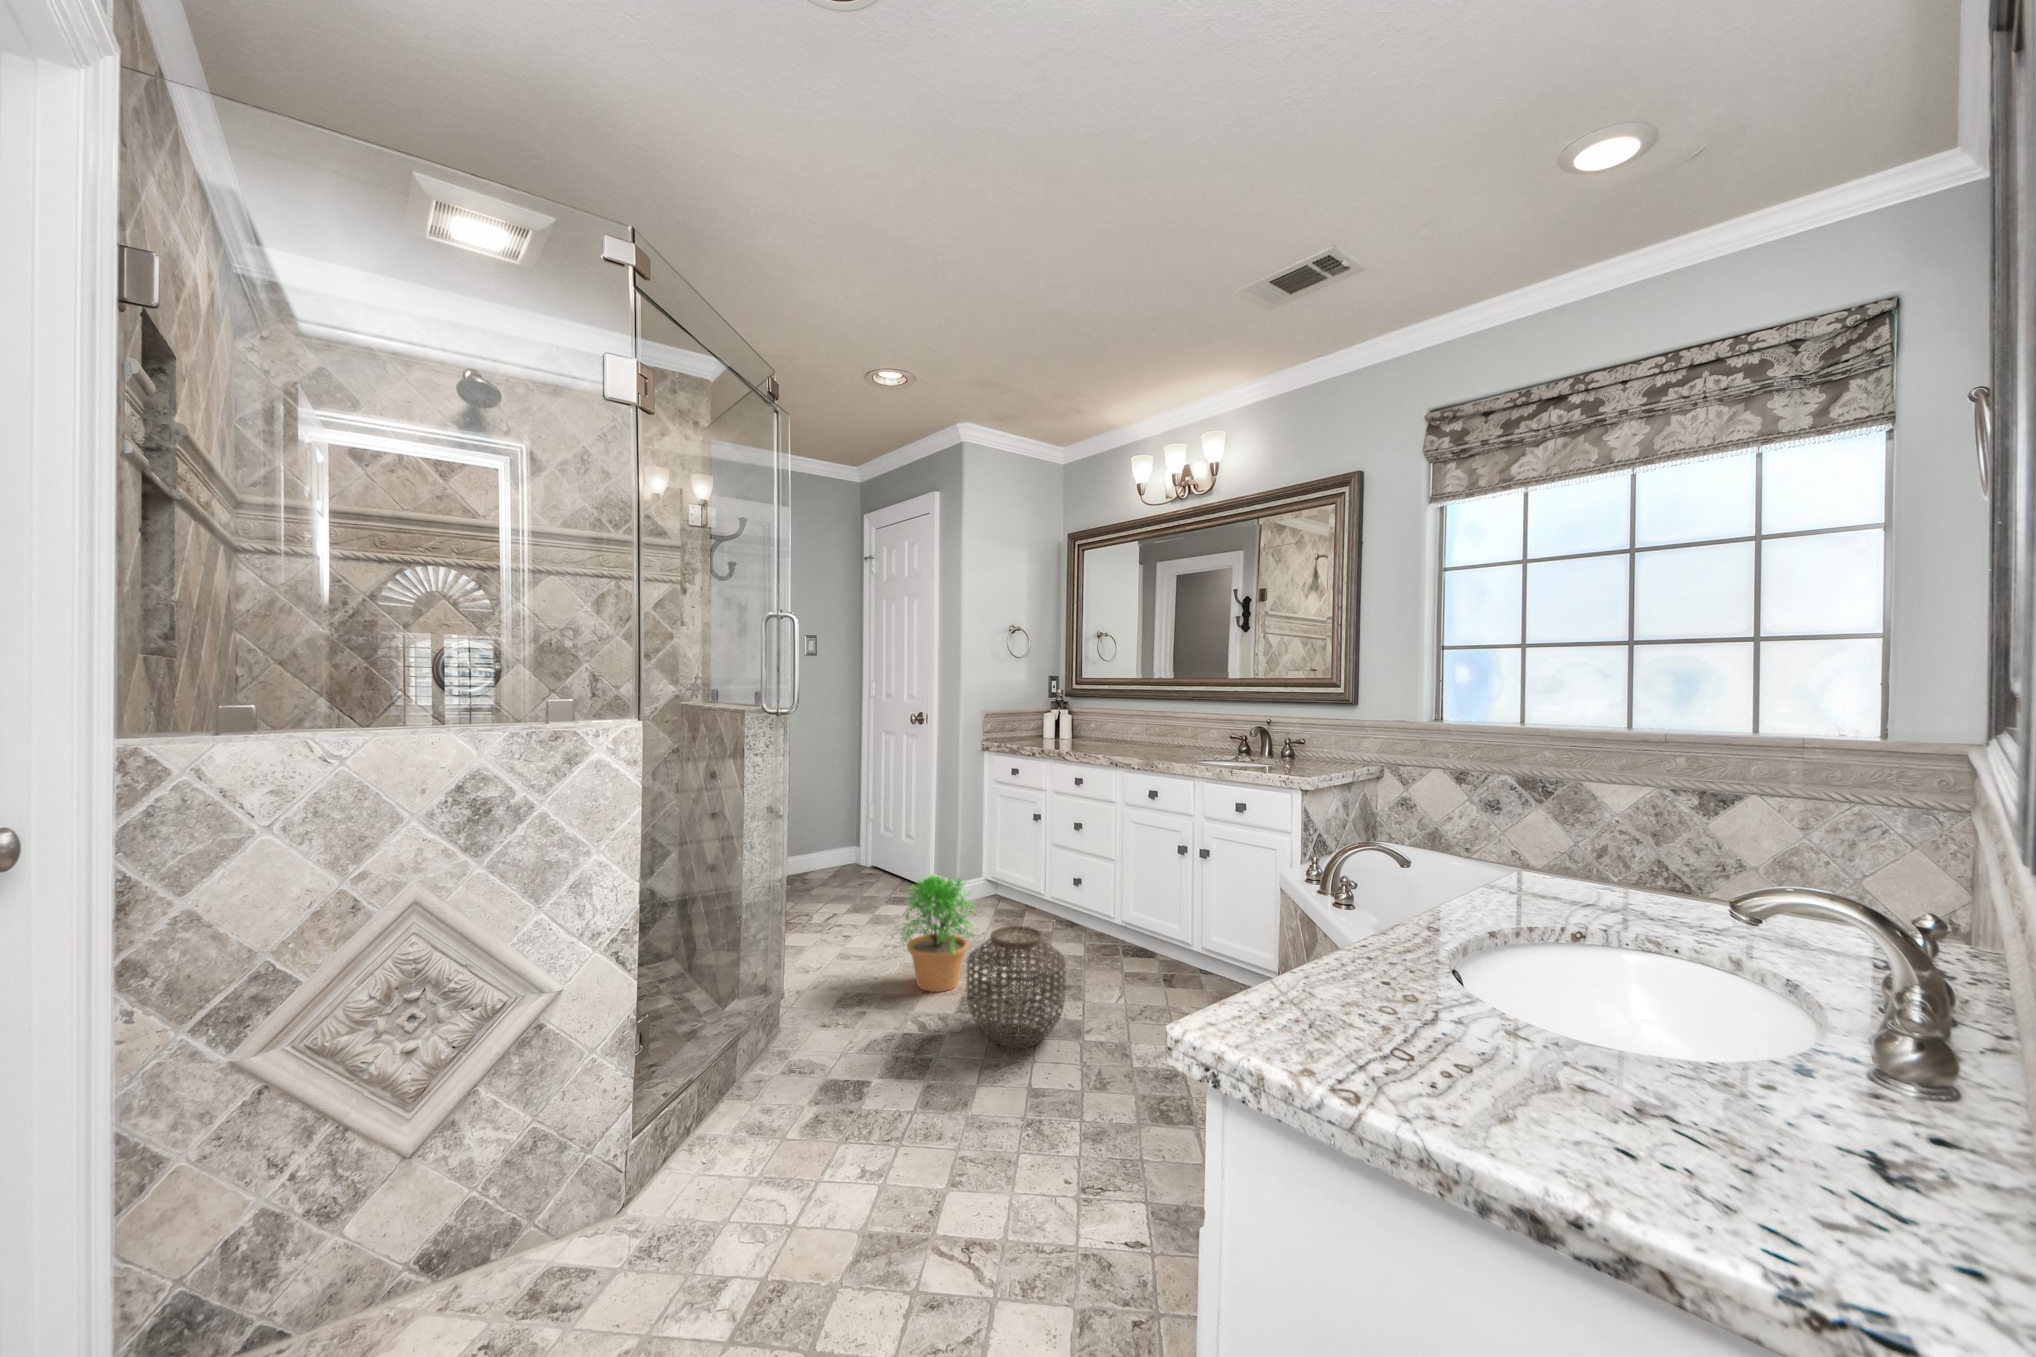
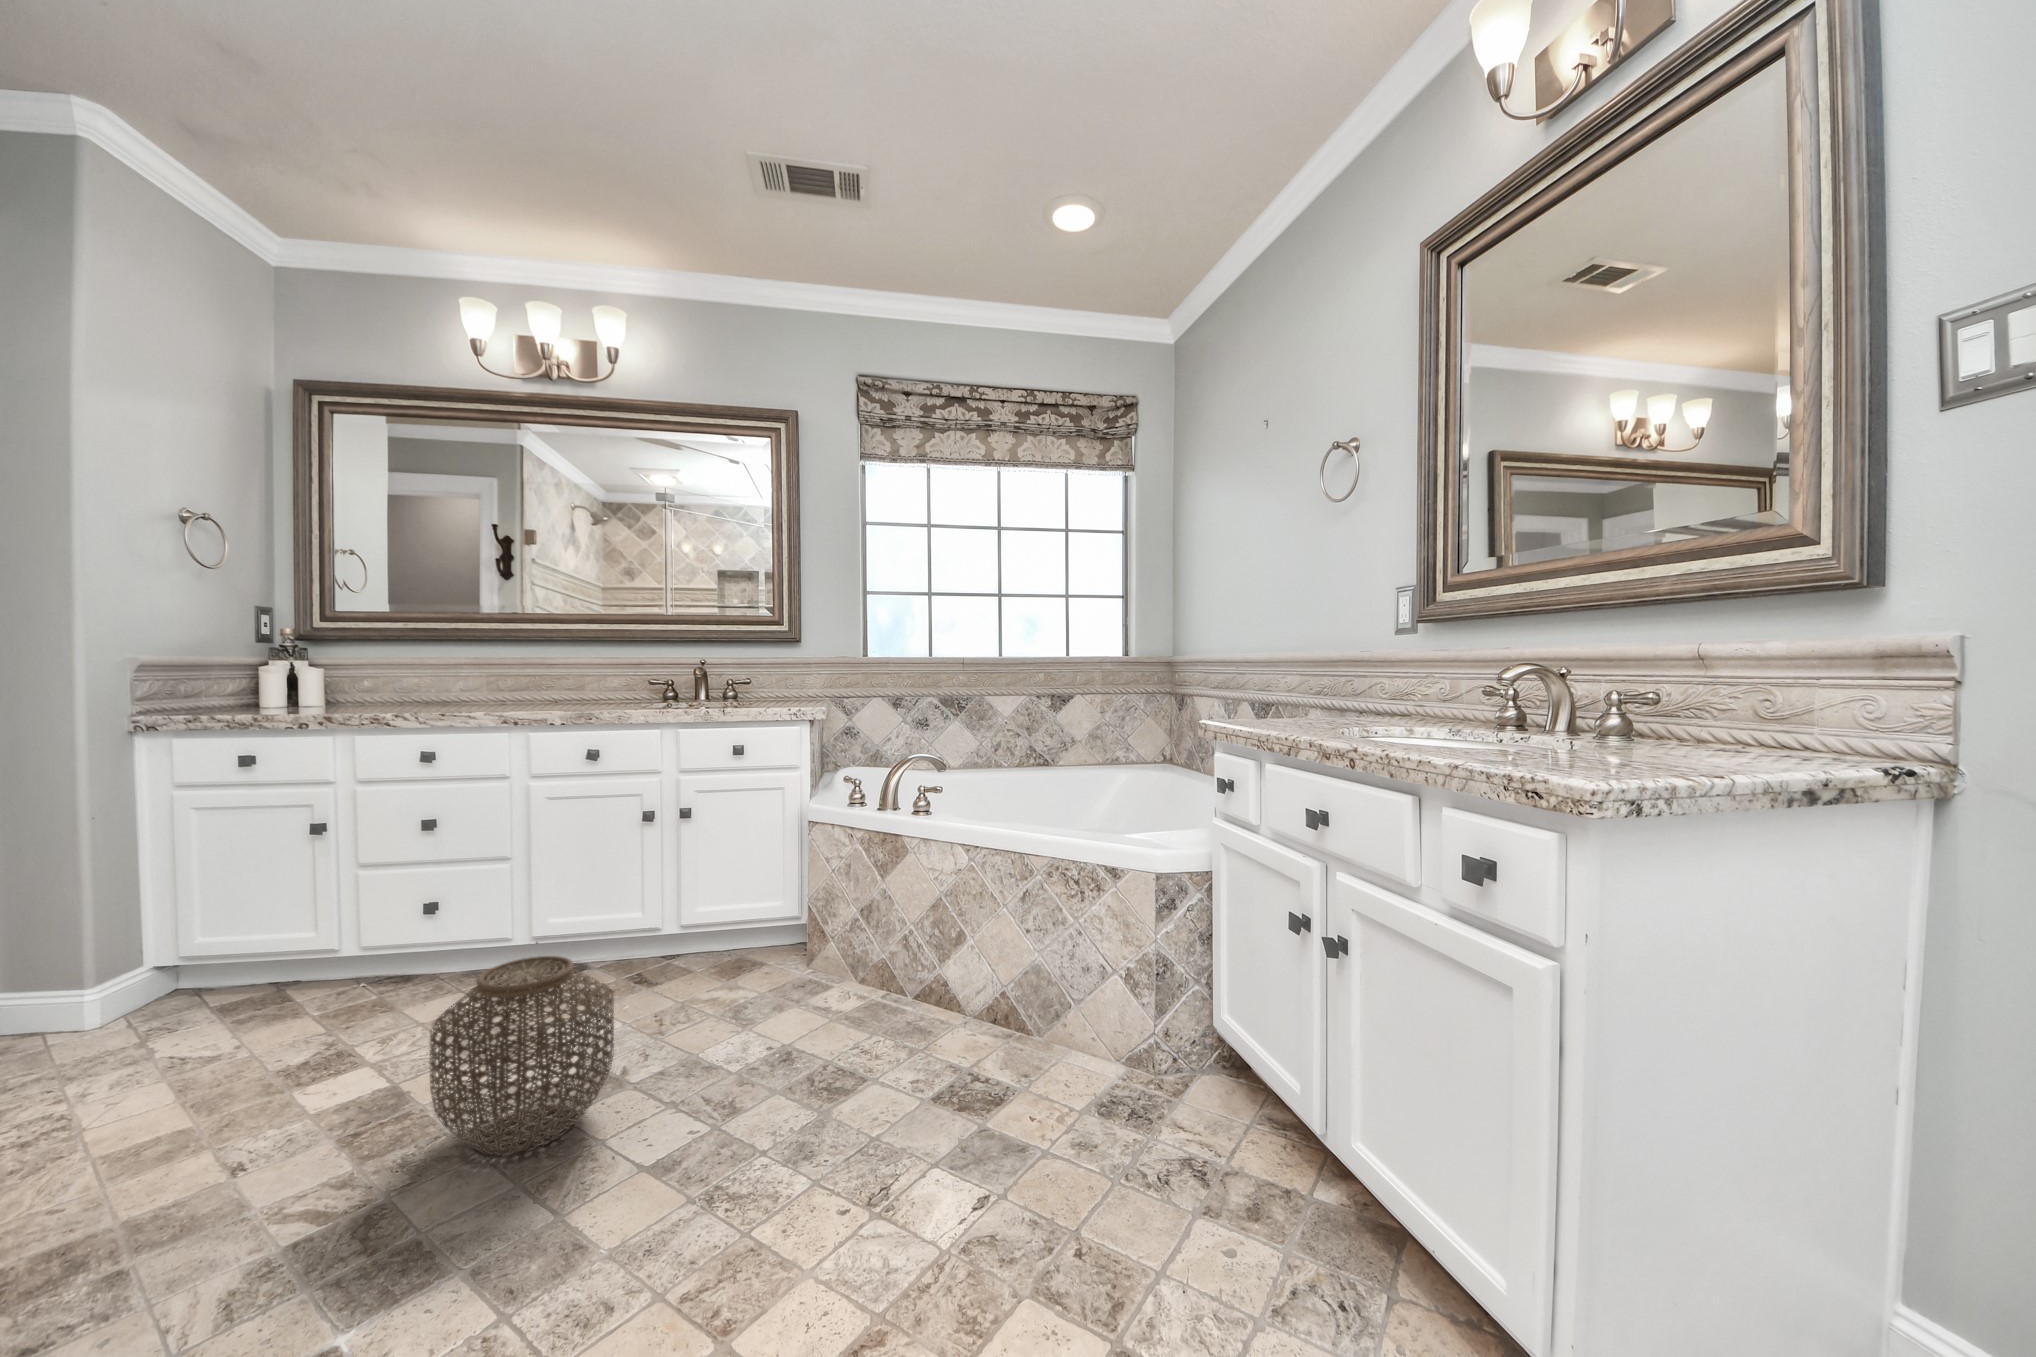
potted plant: present [901,875,975,992] -> none [121,931,358,1171]

